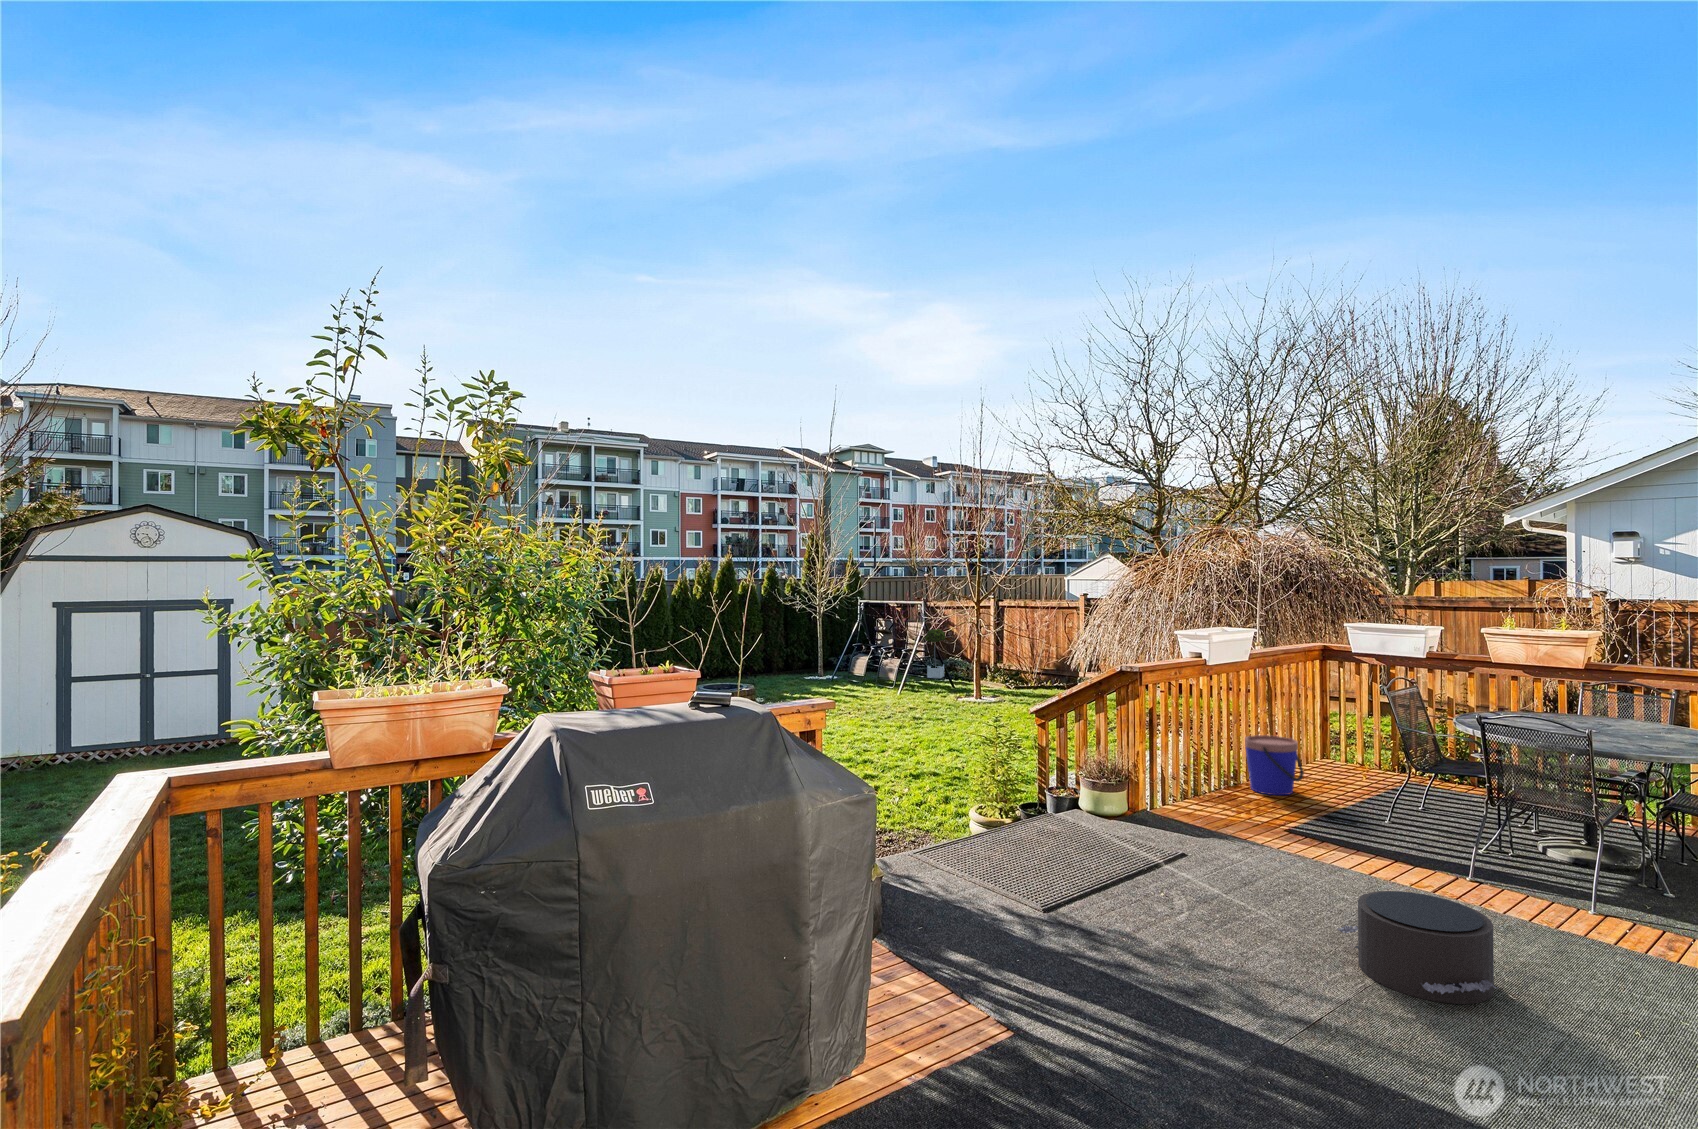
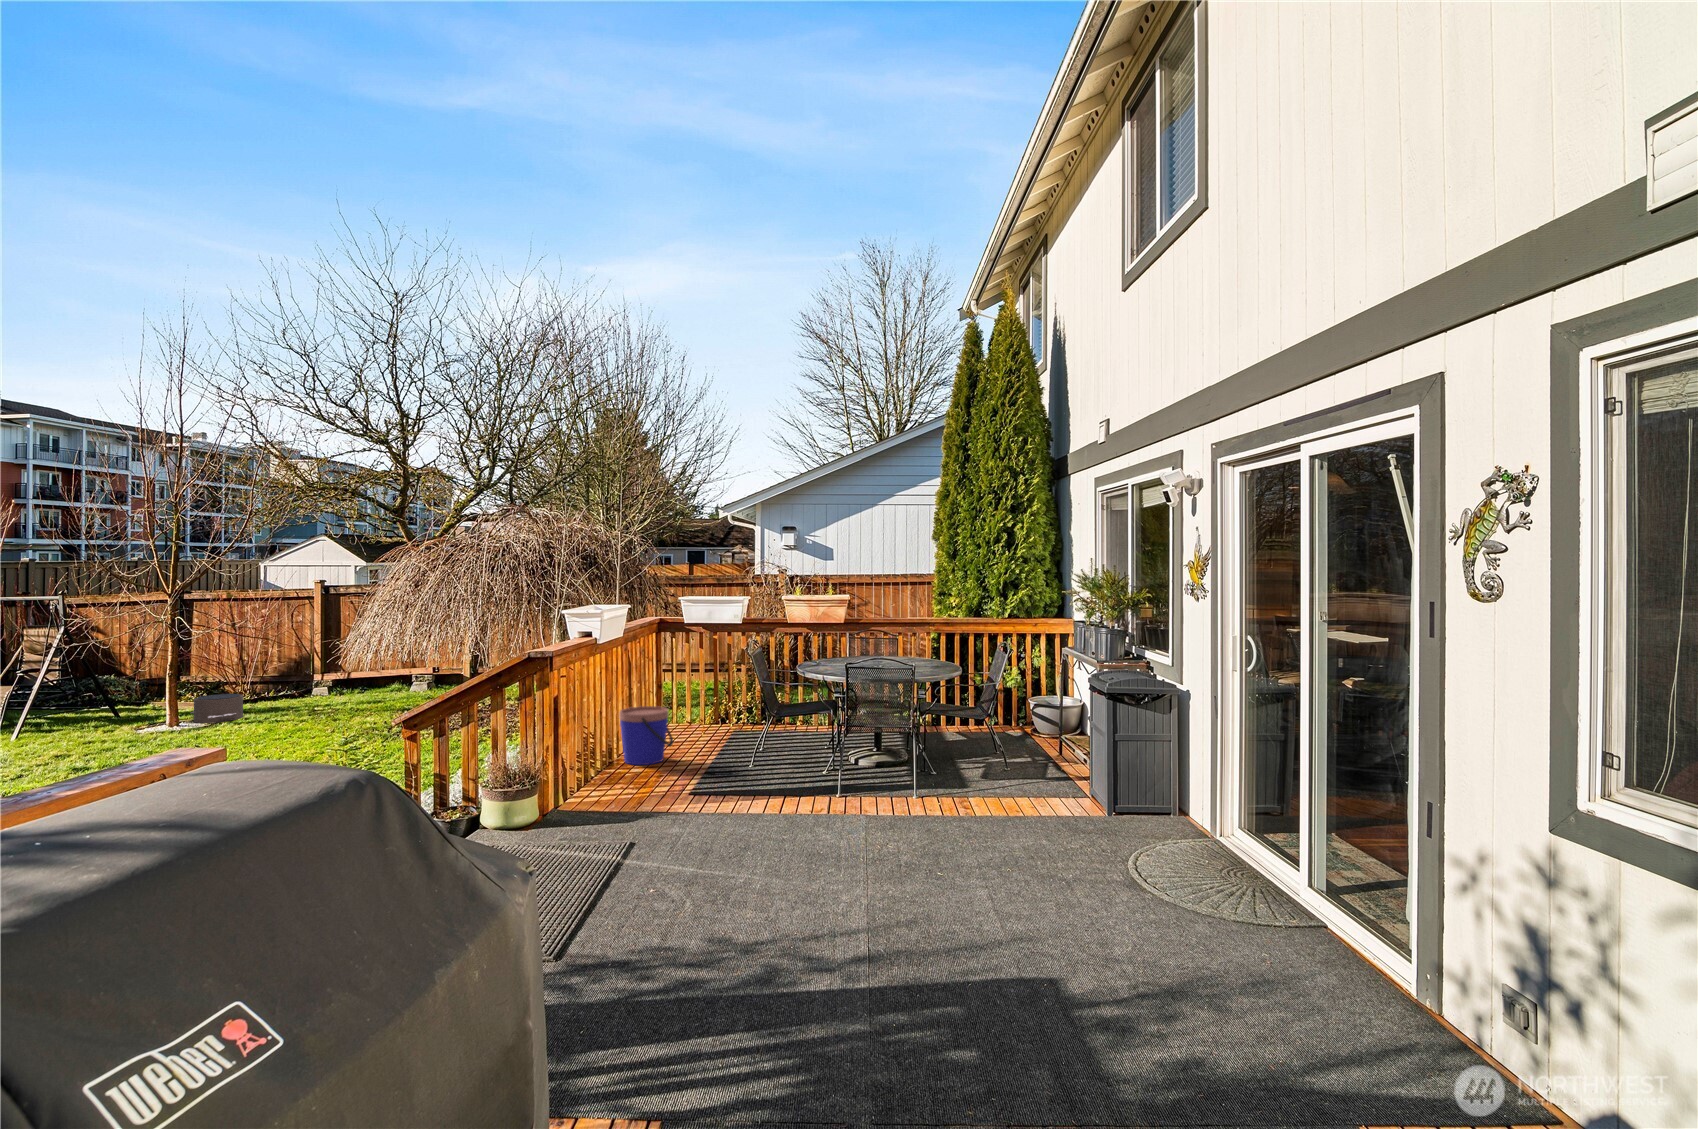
potted tree: present [925,629,945,678] -> none [55,634,95,708]
pouf: present [1338,891,1498,1004] -> present [191,694,243,723]

